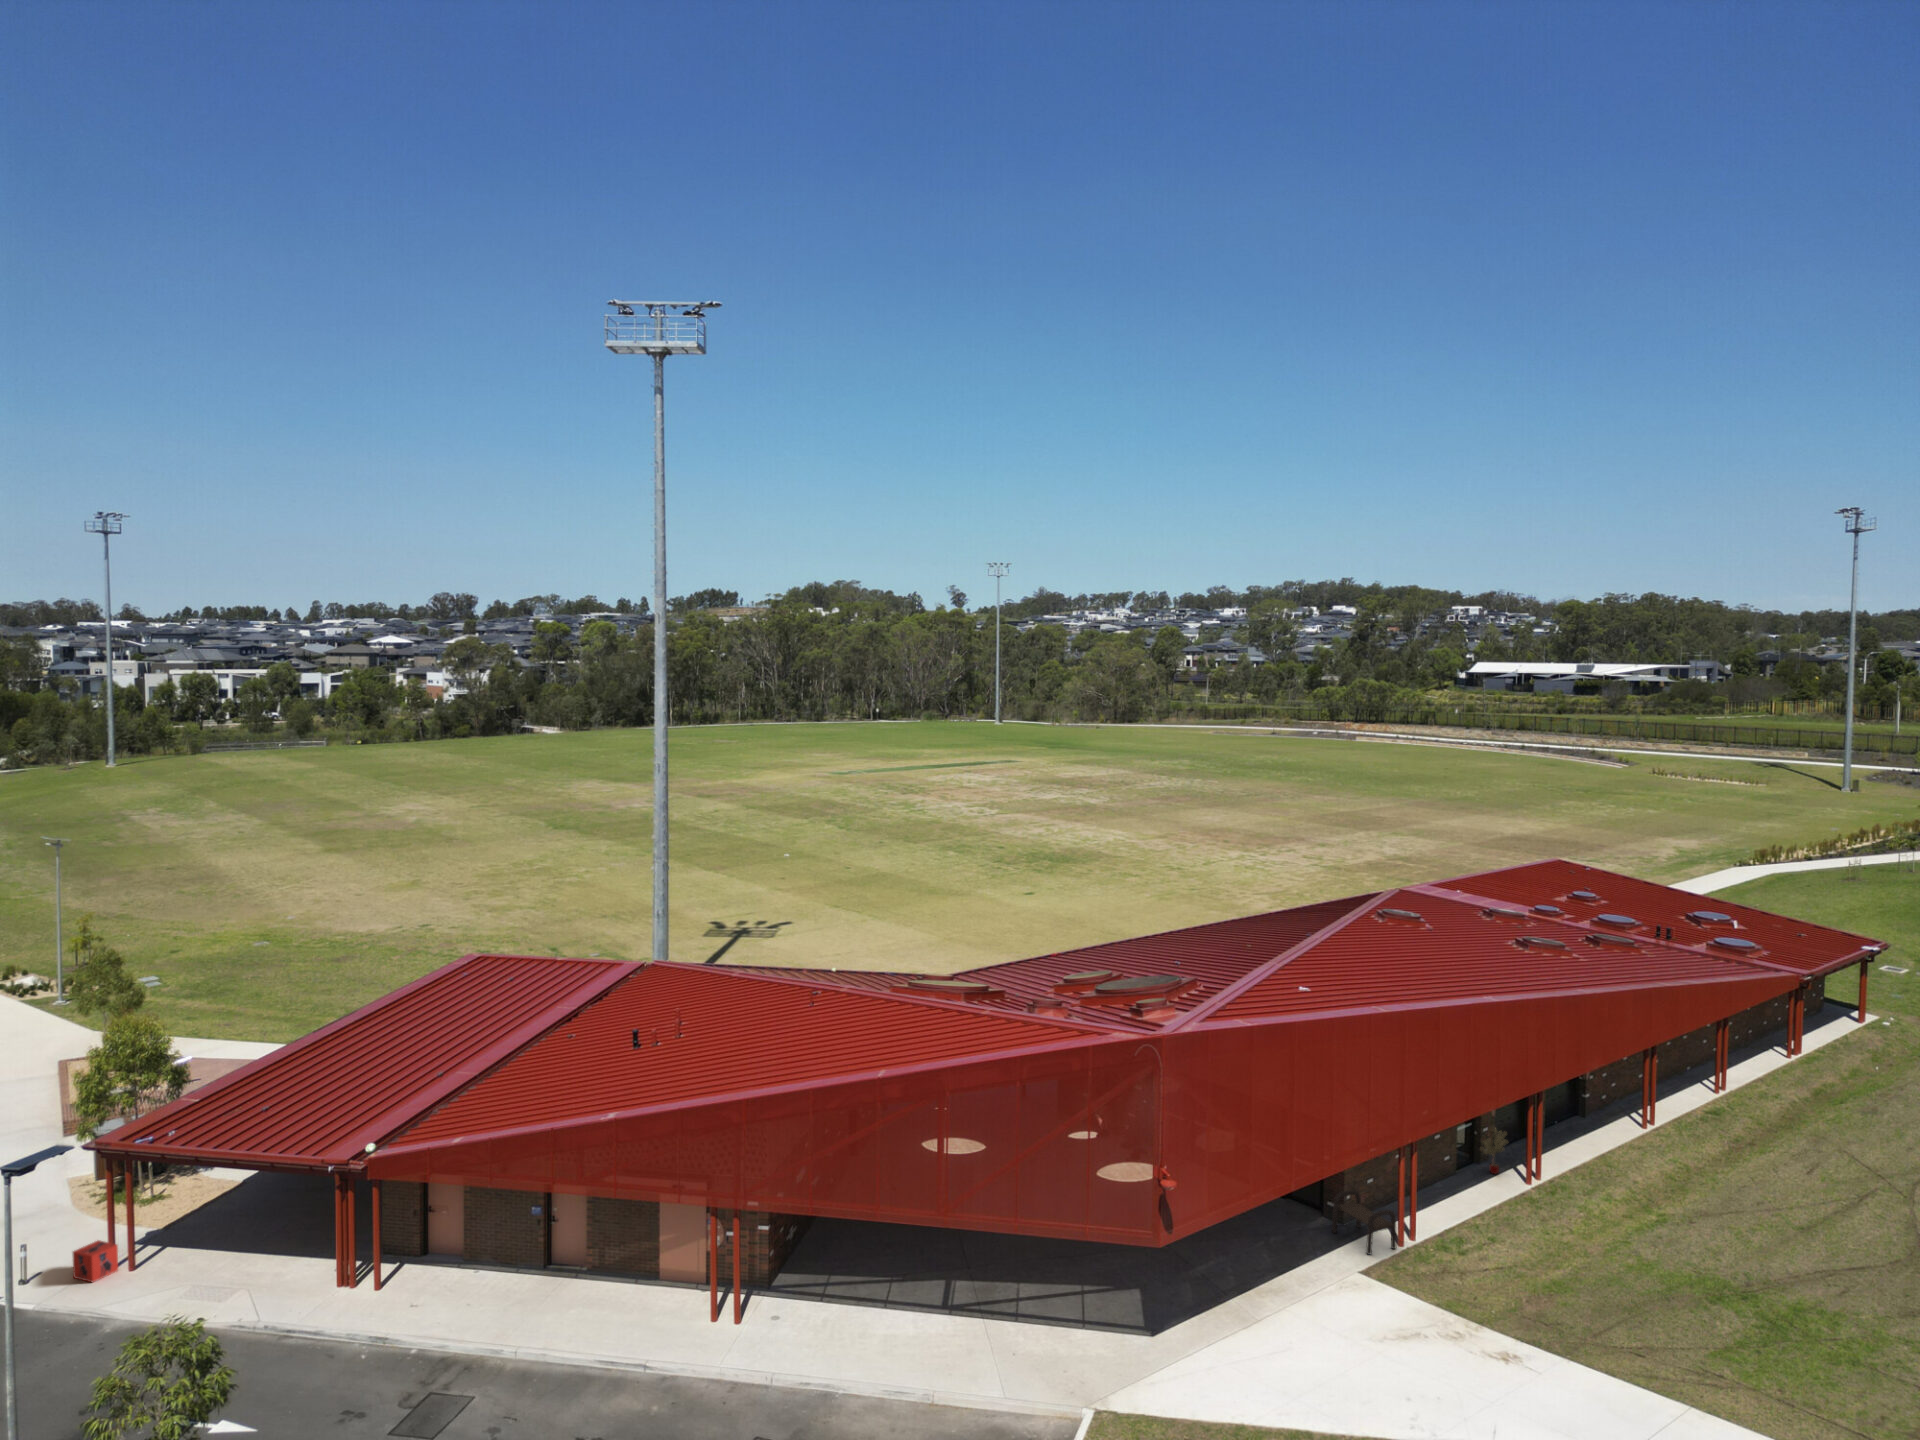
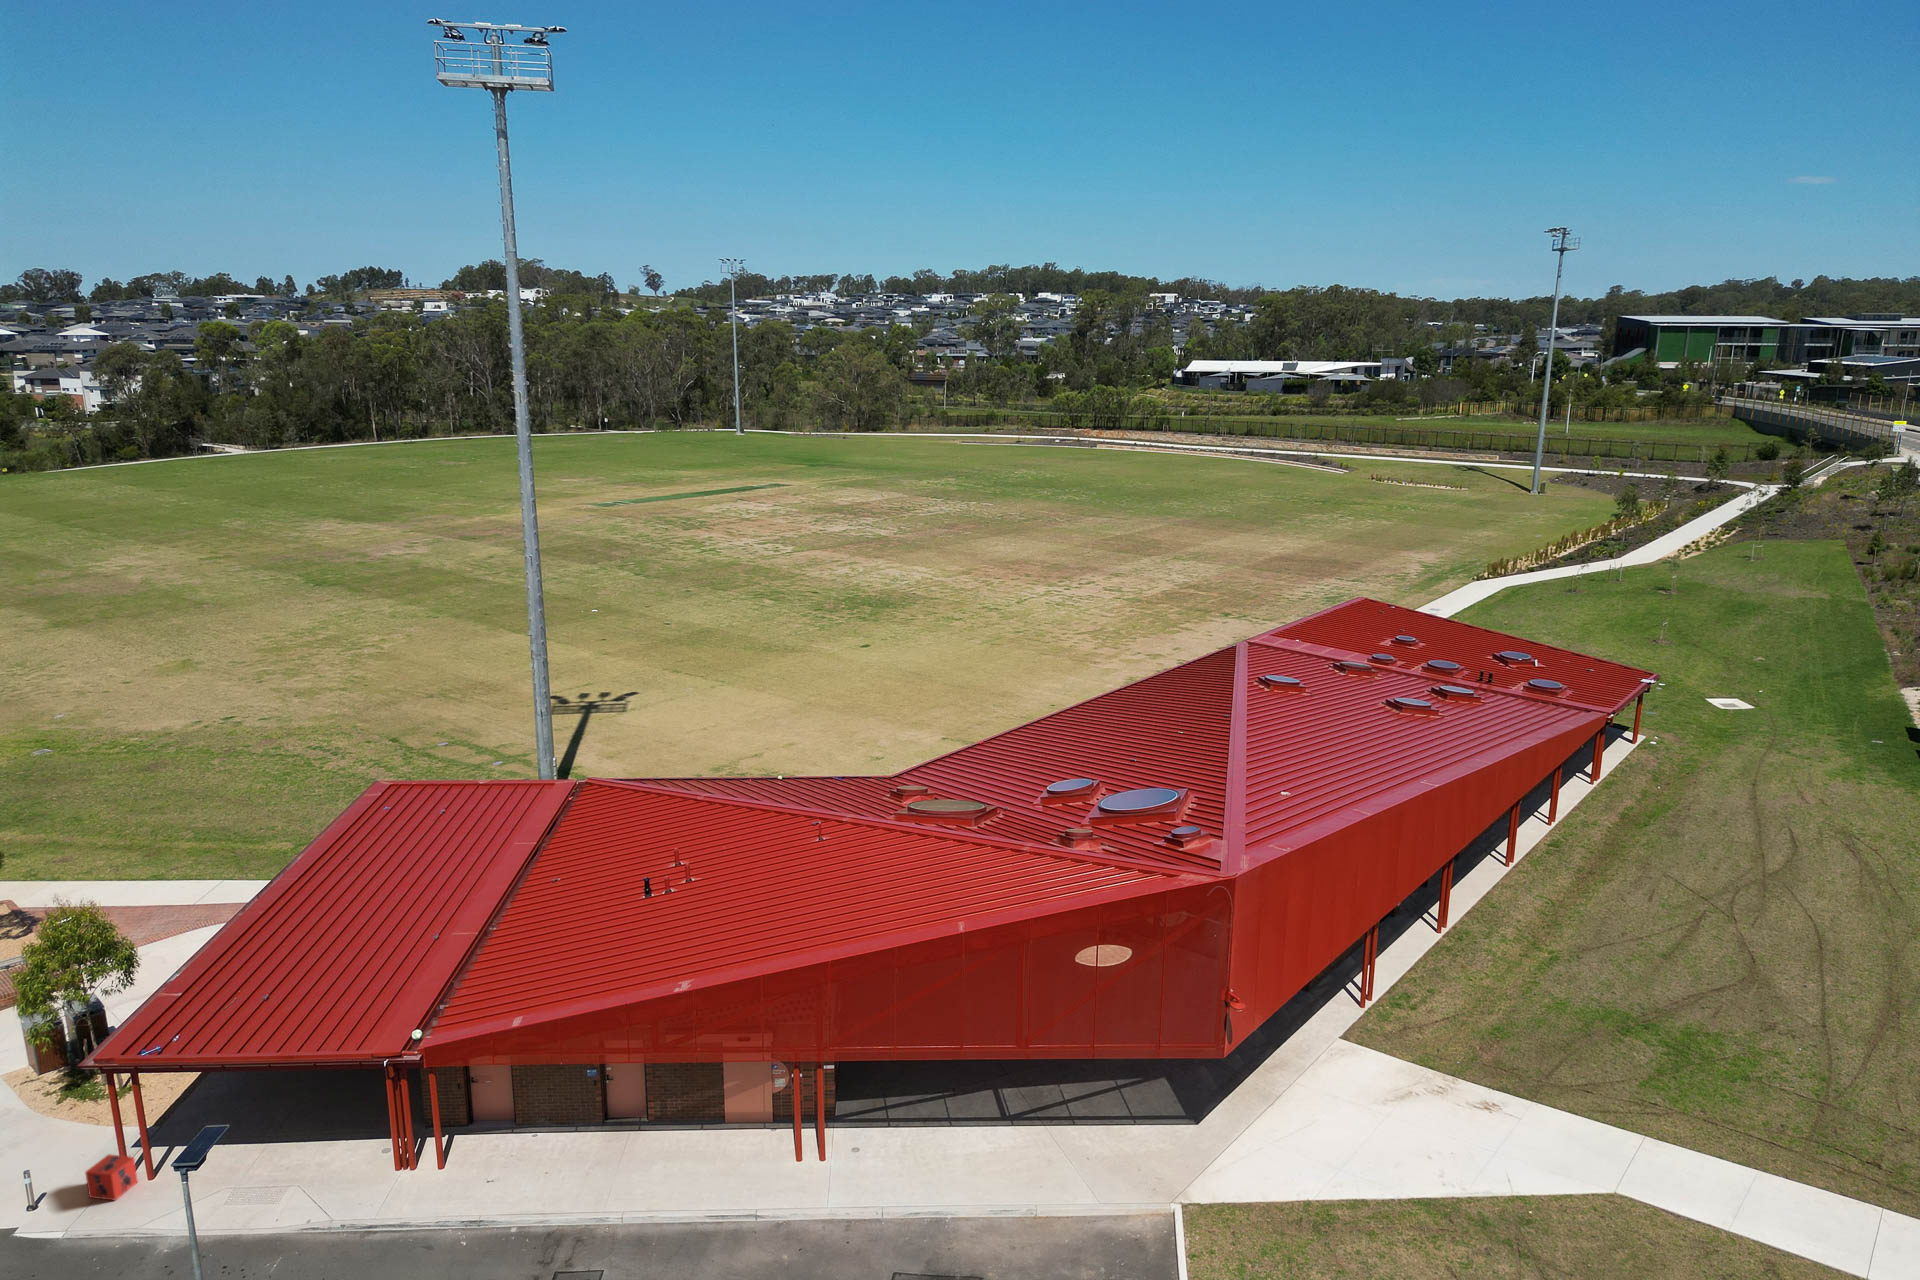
potted tree: present [1481,1129,1508,1174] -> none [1396,887,1419,927]
bench: present [1332,1190,1397,1255] -> none [1302,961,1362,1019]

